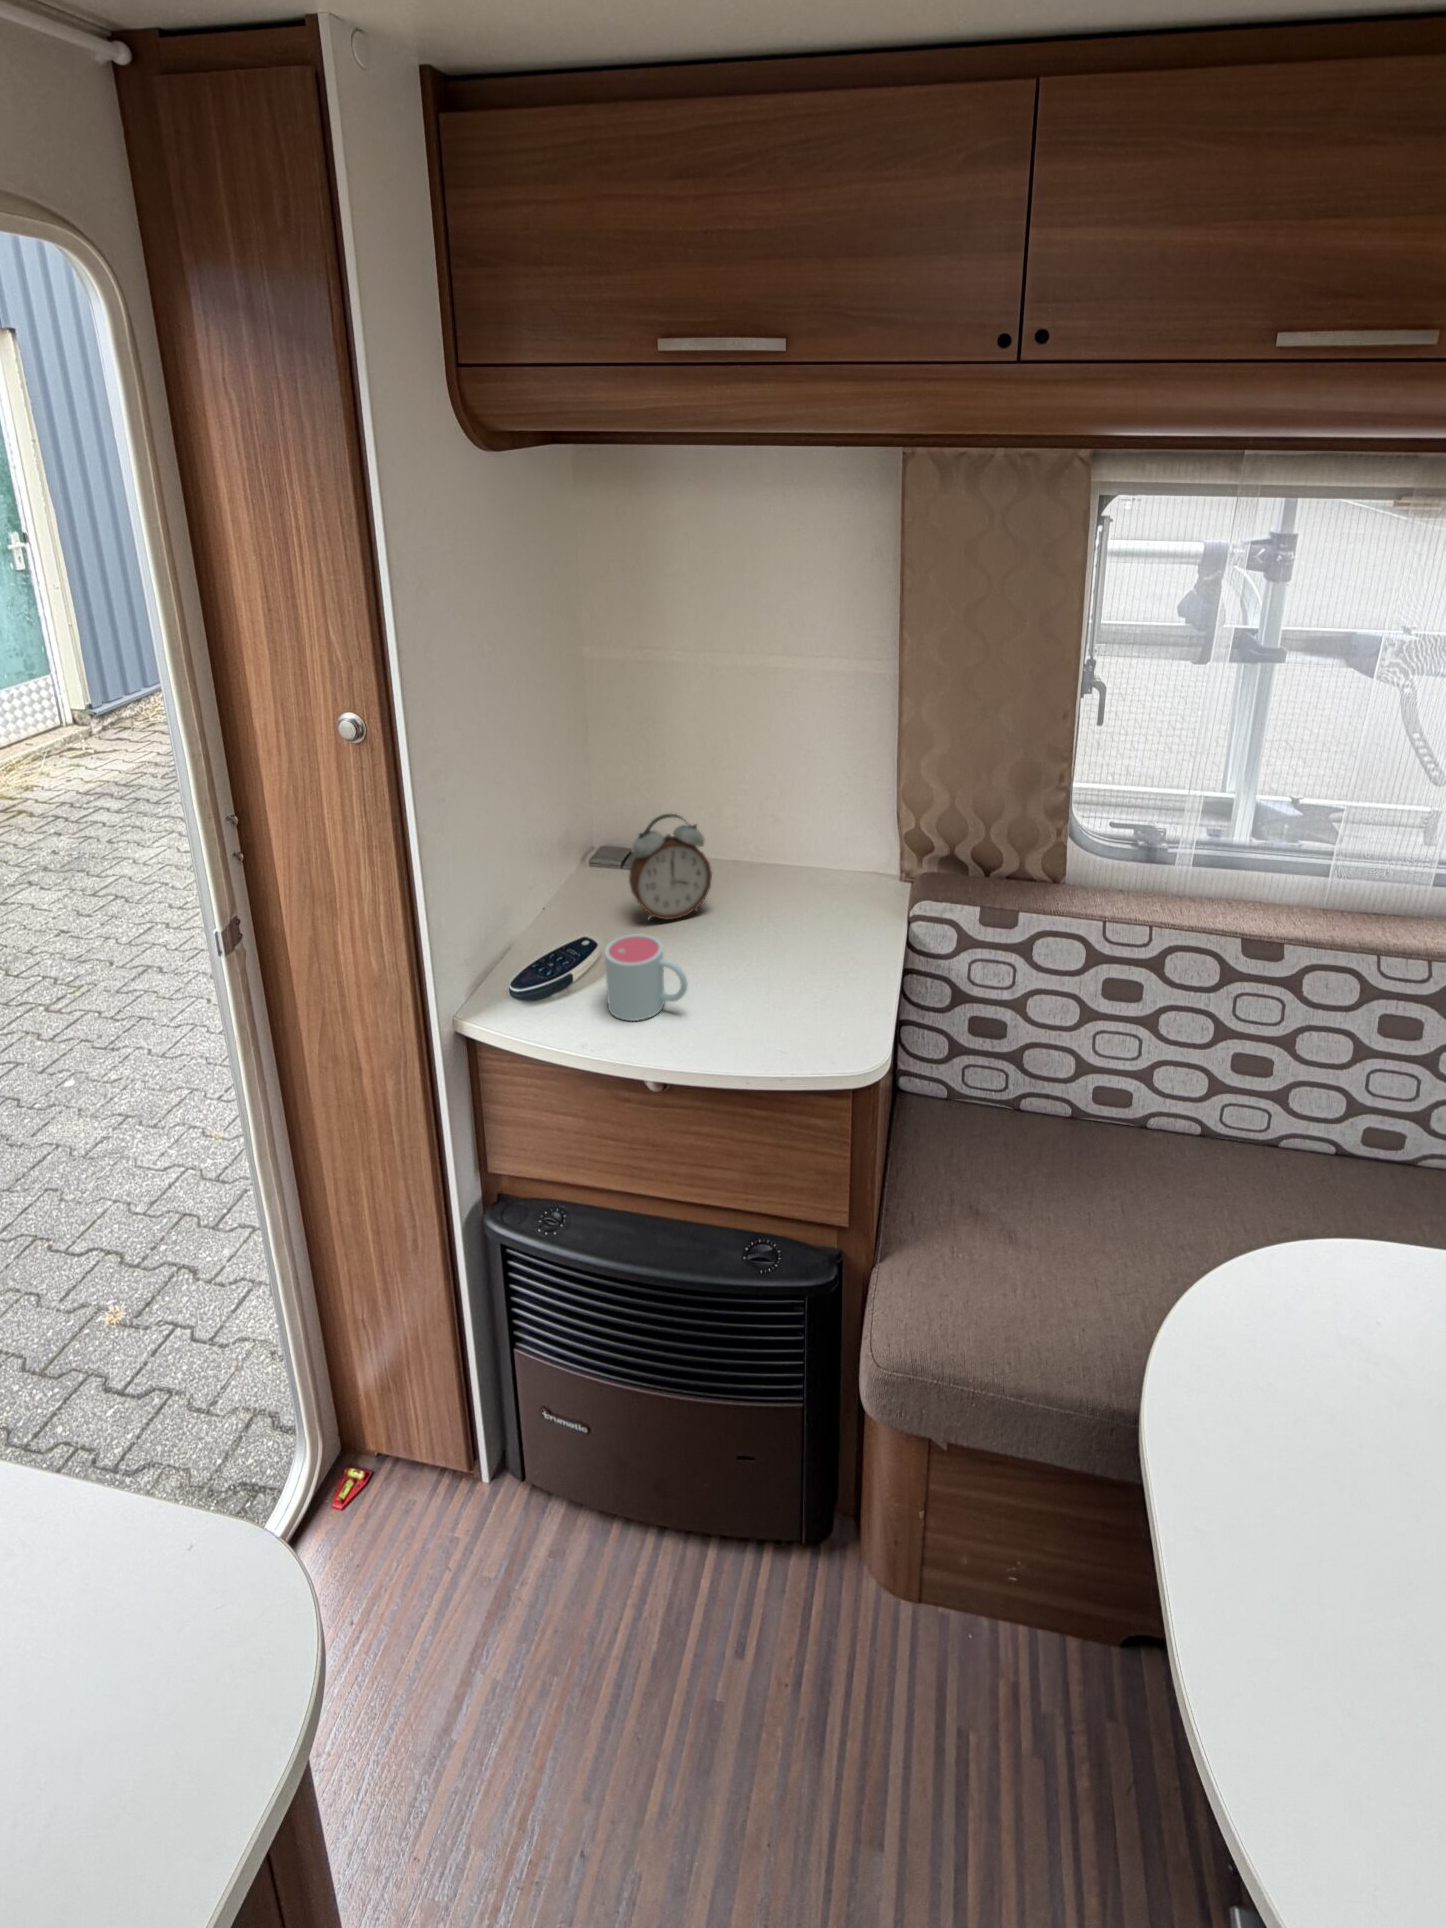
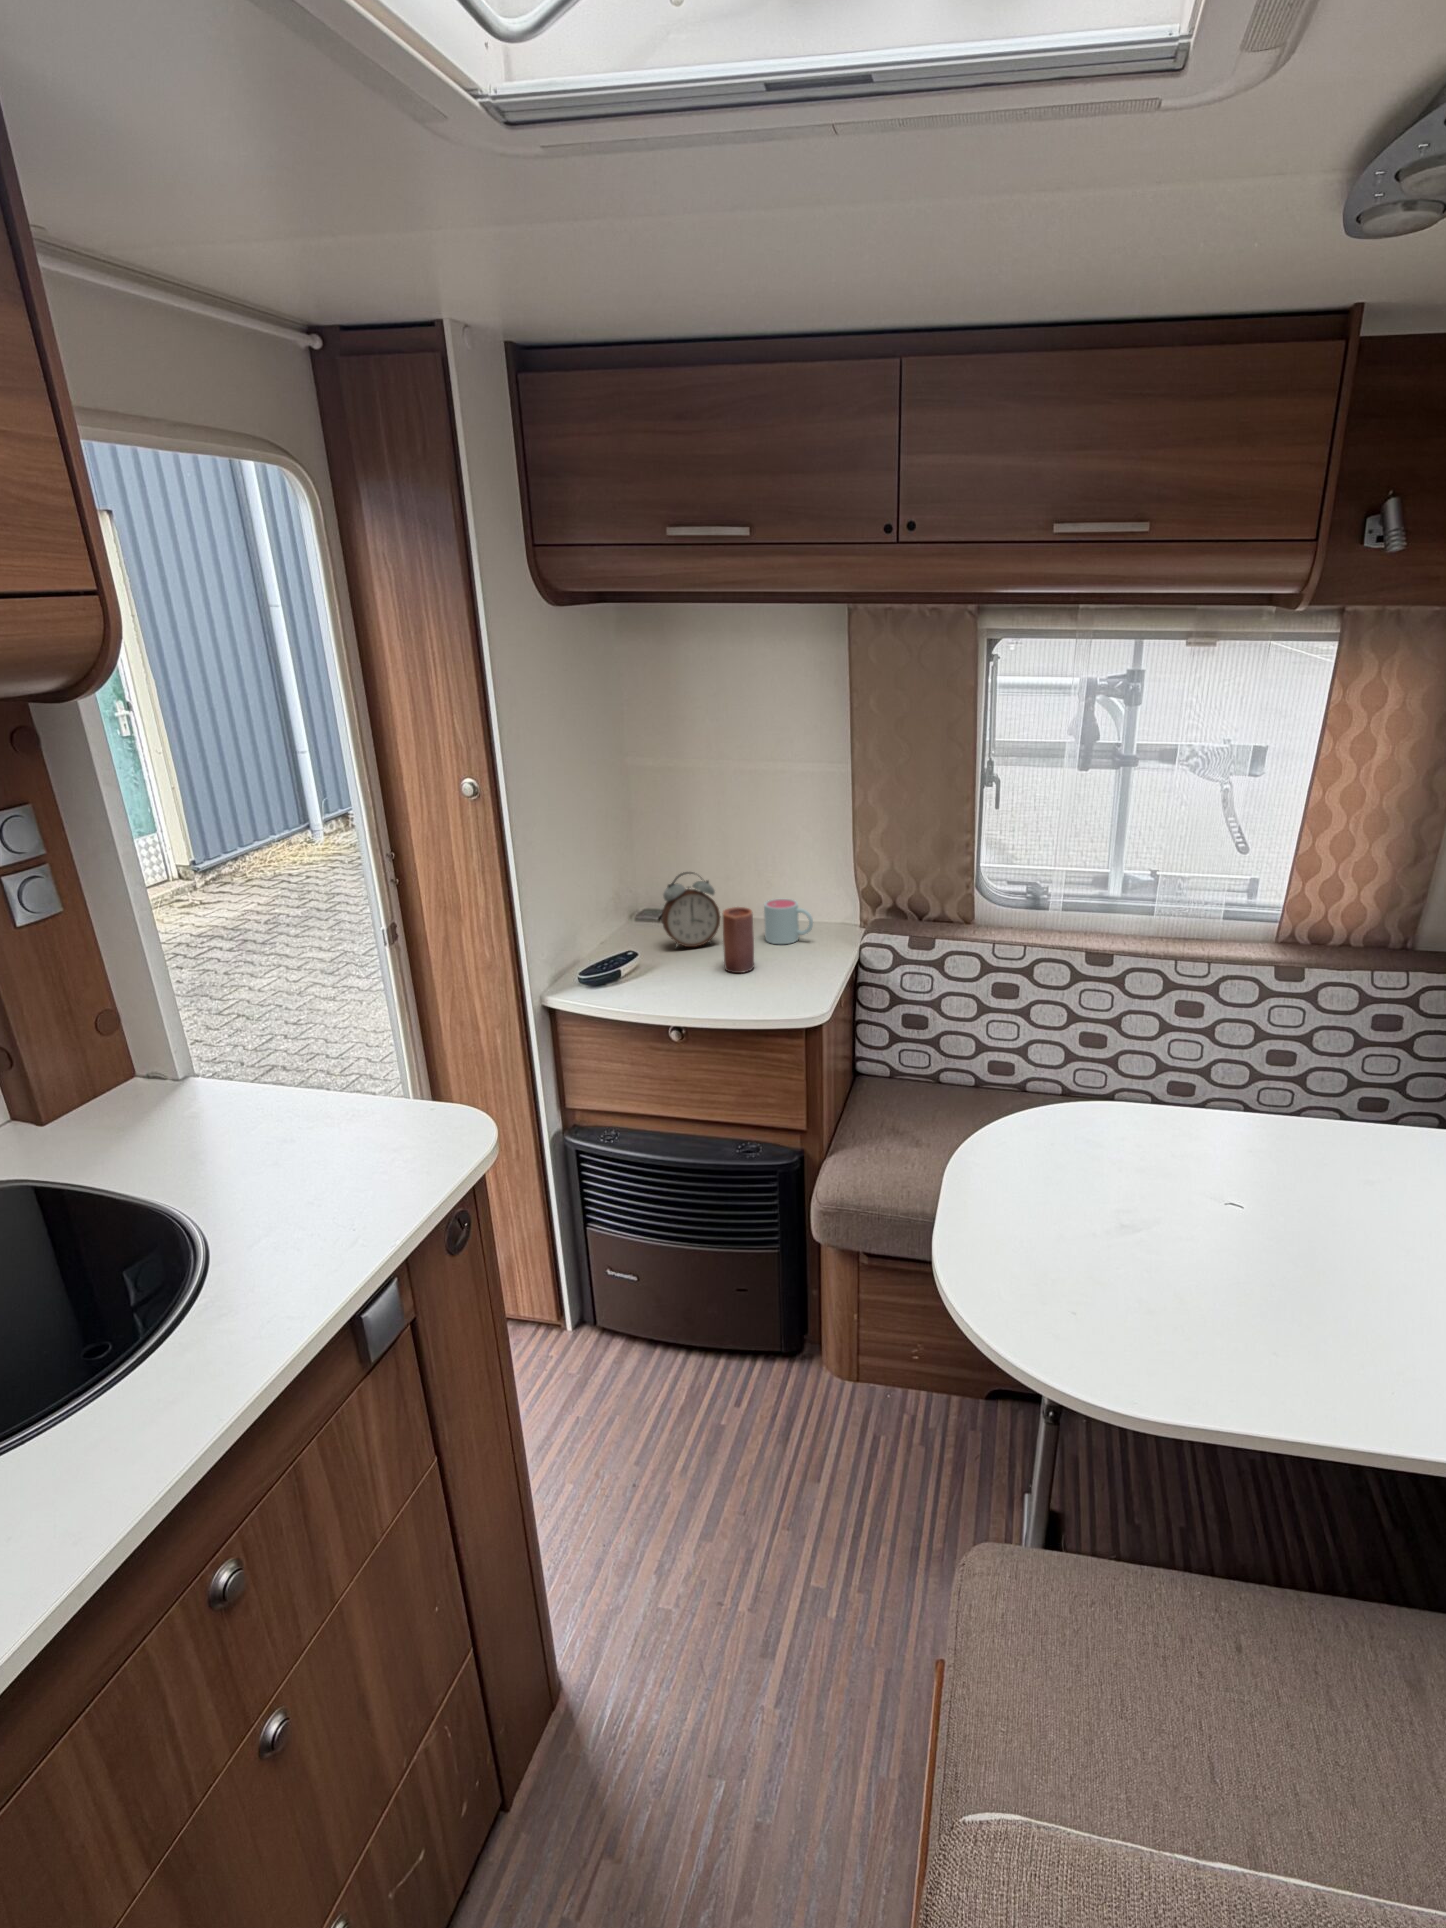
candle: none [722,876,766,975] -> present [723,907,754,973]
mug: present [605,934,687,1021] -> present [764,899,813,944]

